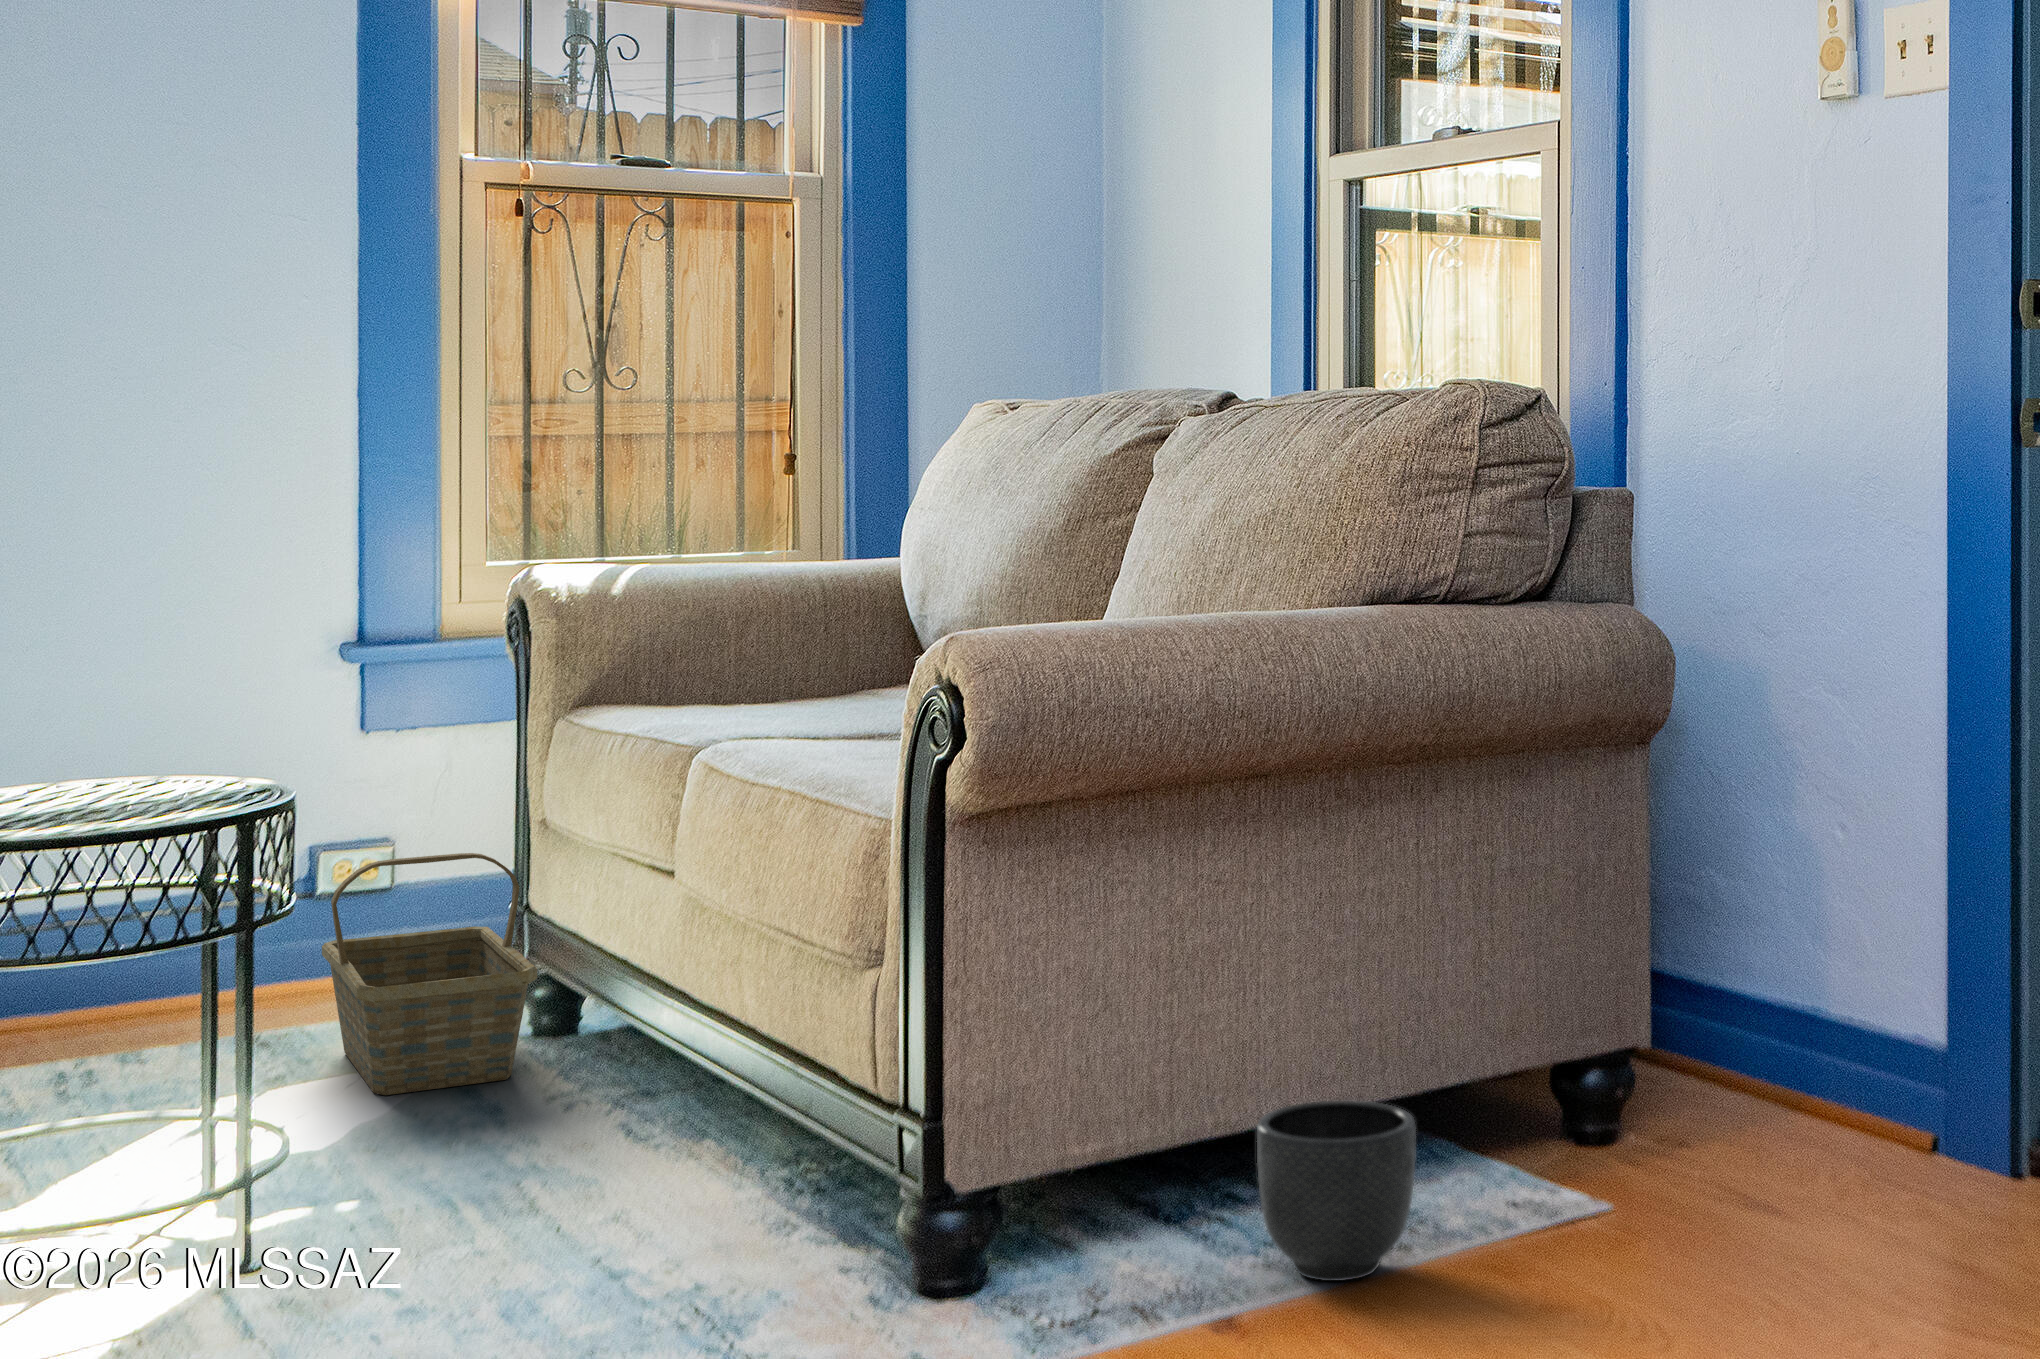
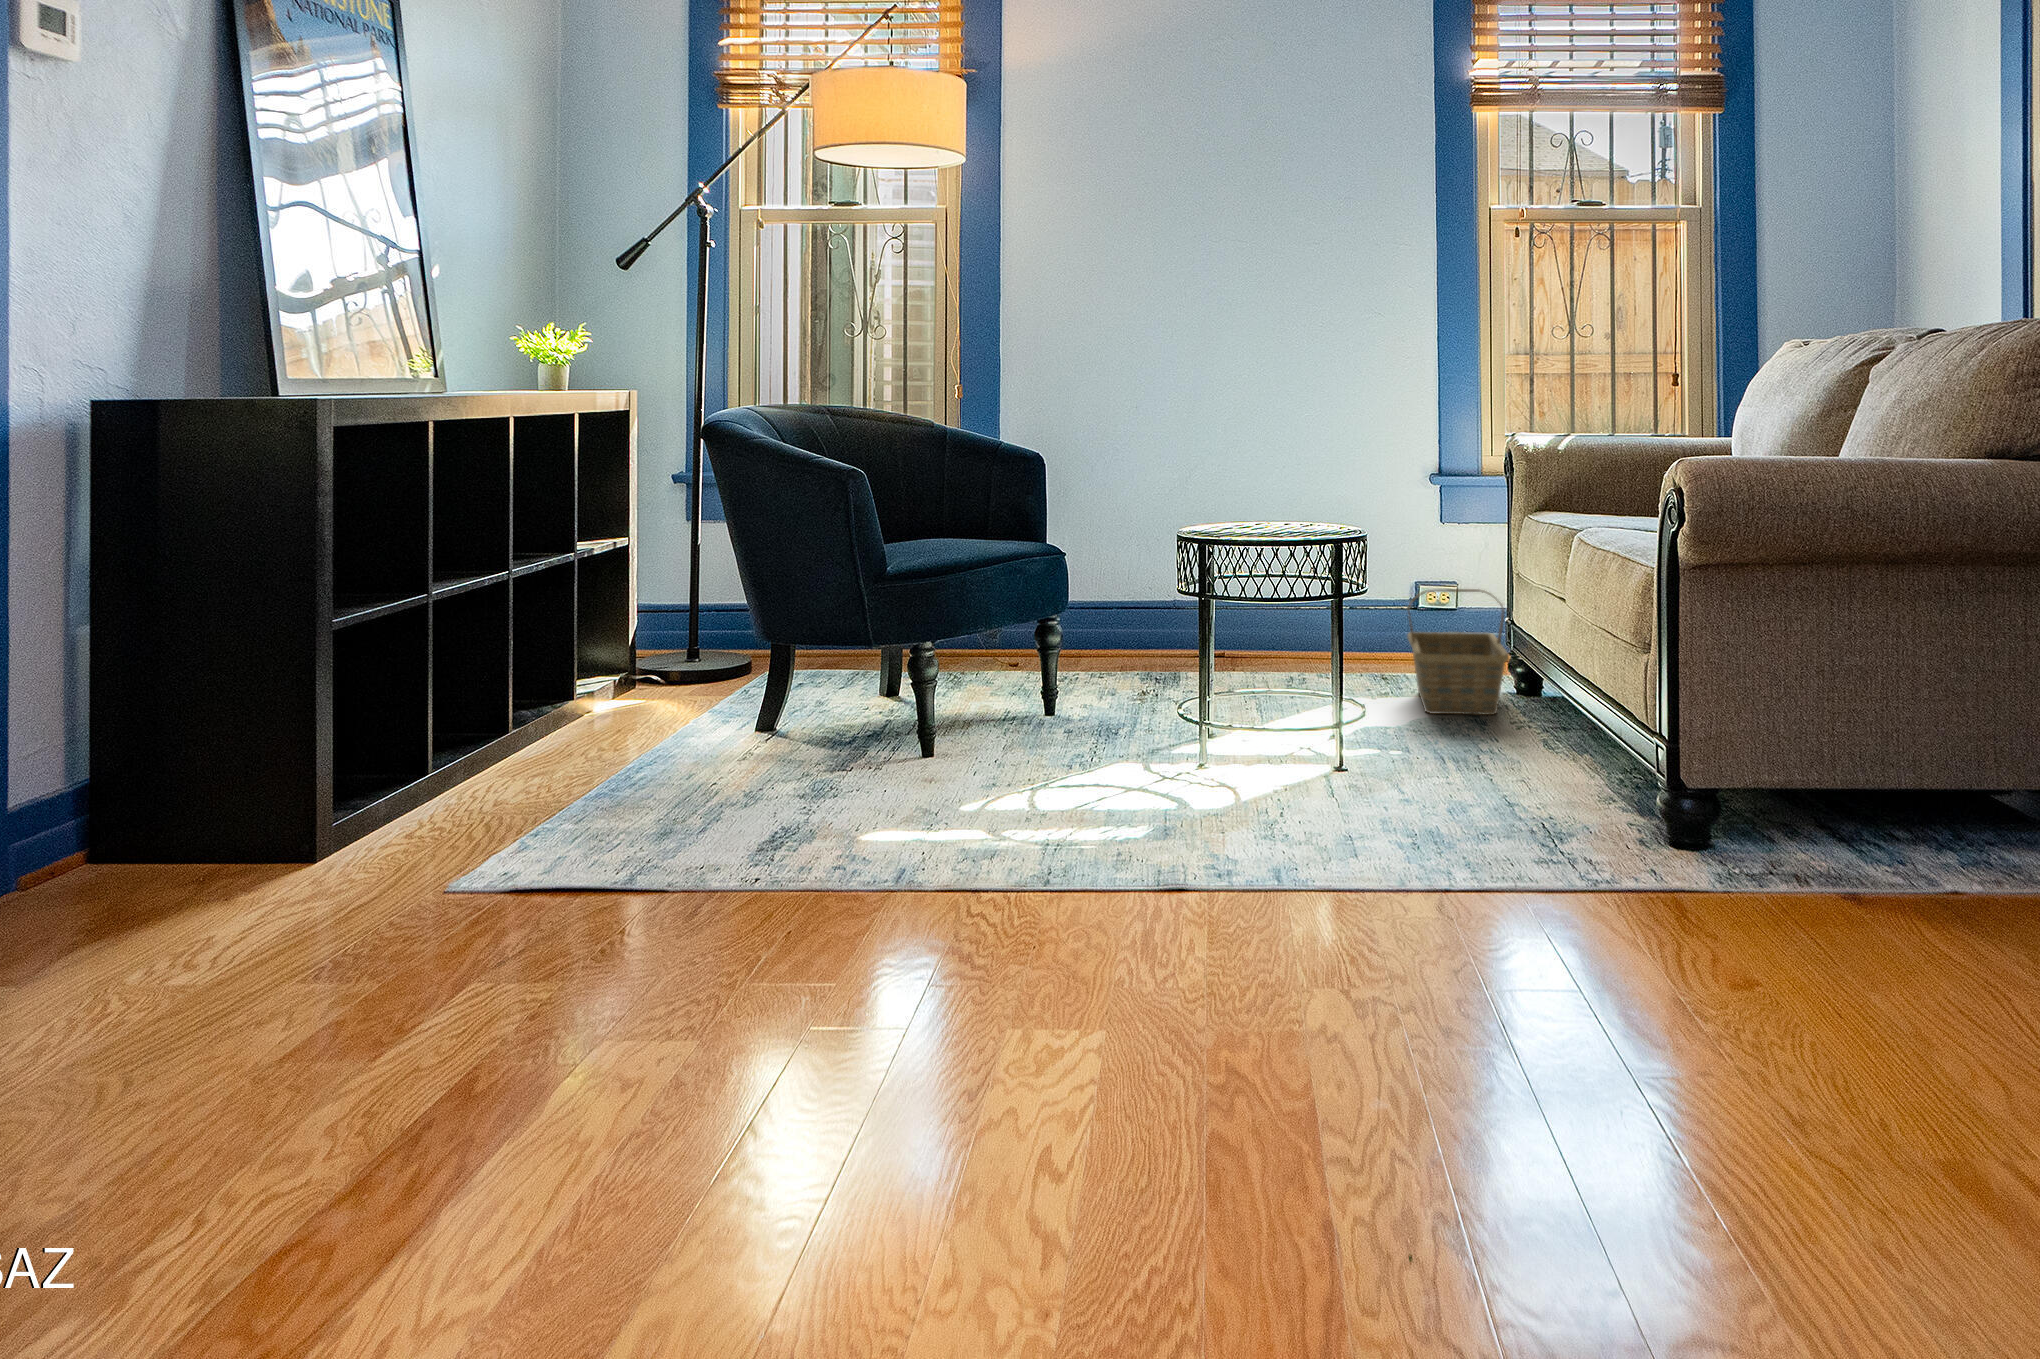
planter: present [1257,1100,1416,1281] -> none [1884,771,1997,885]

